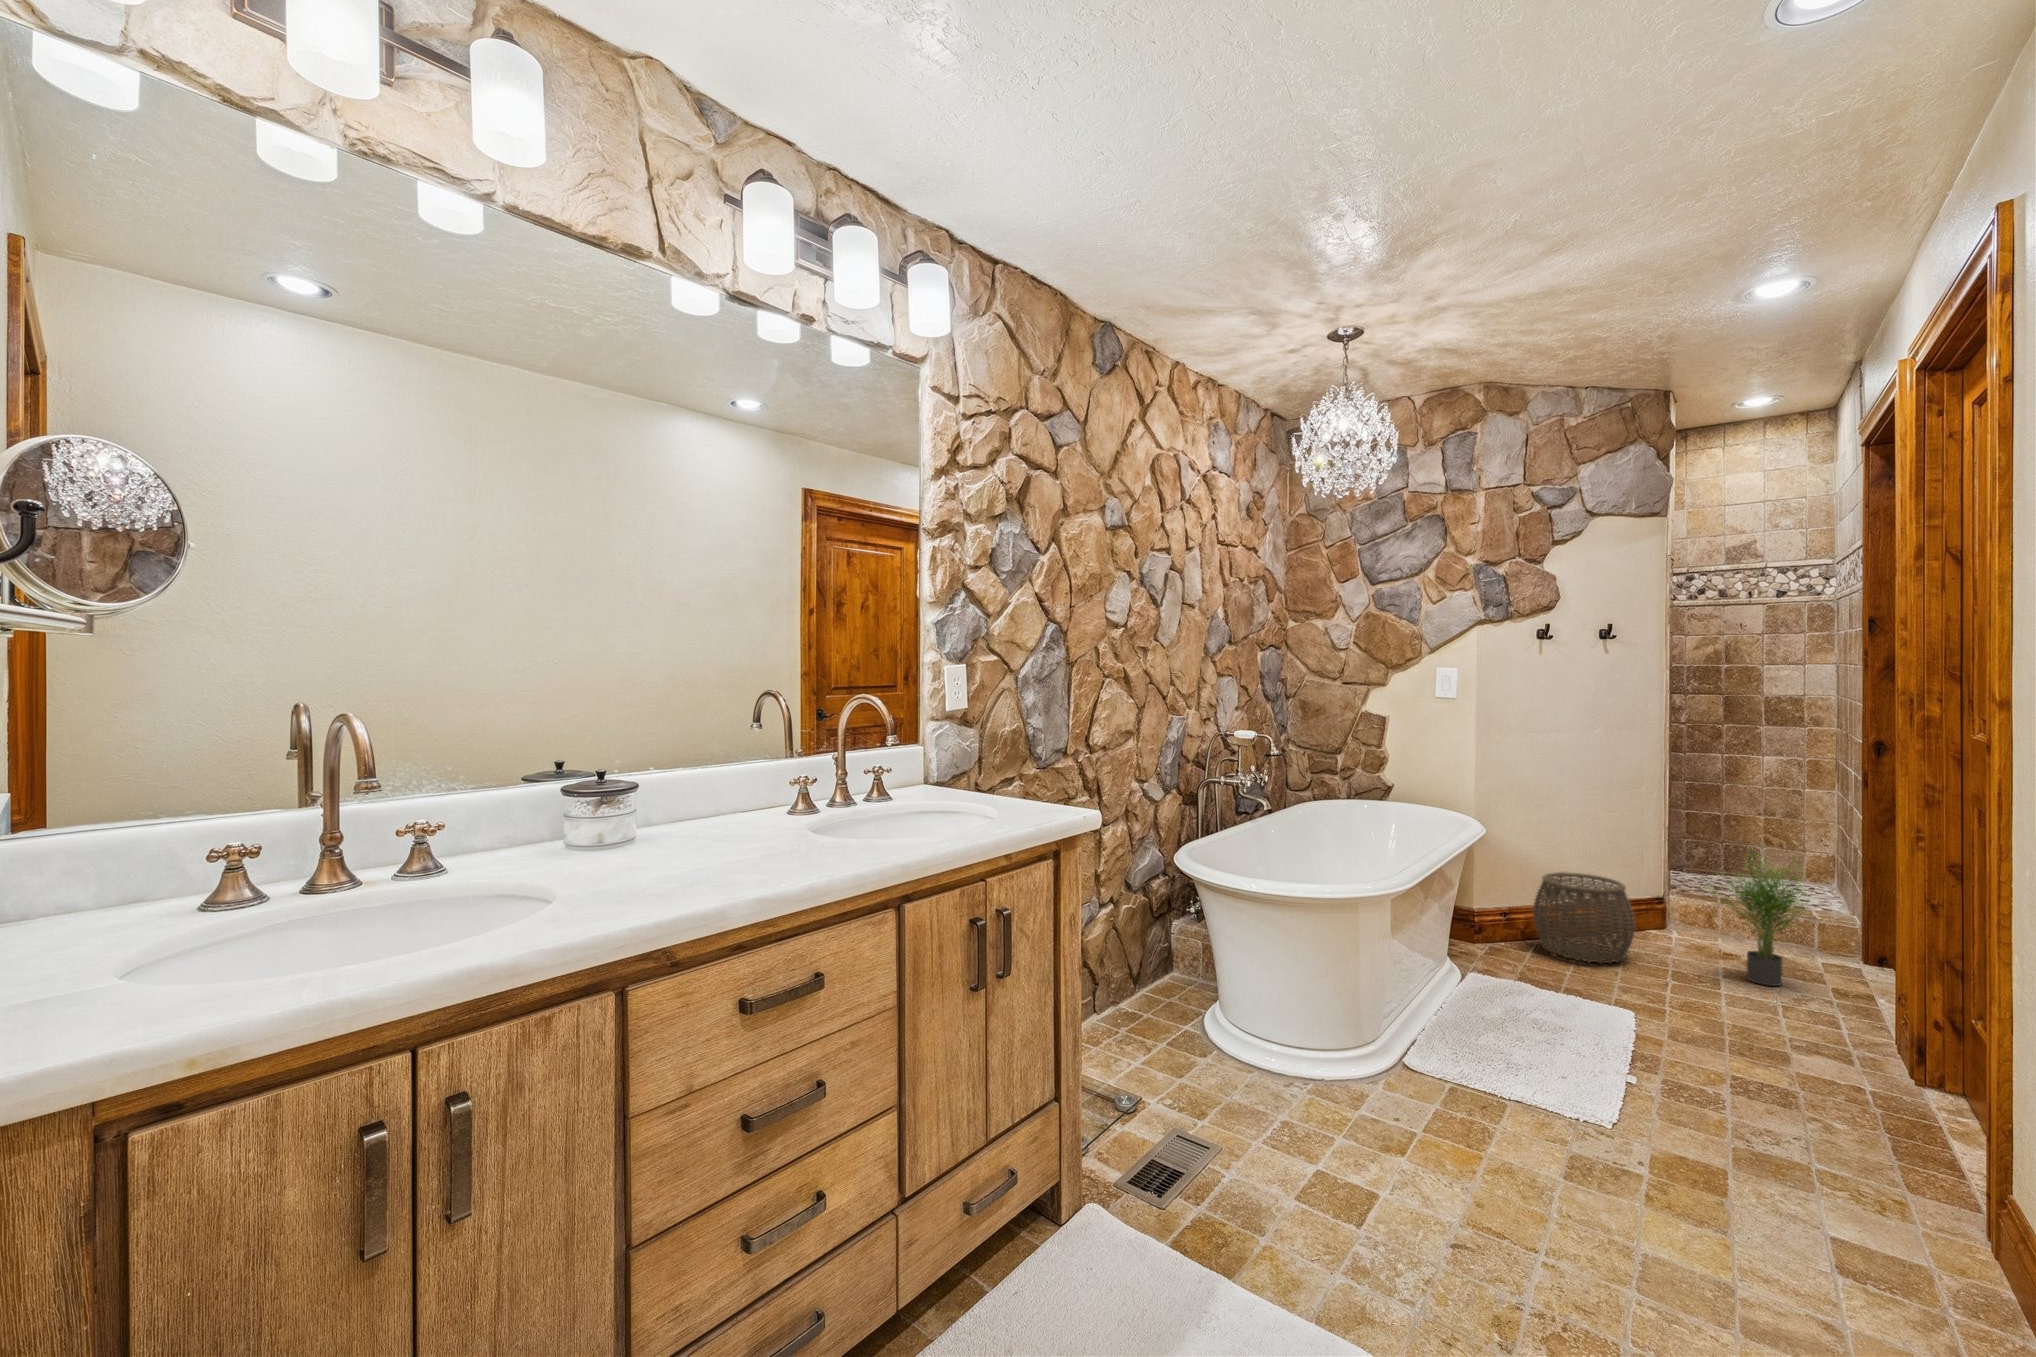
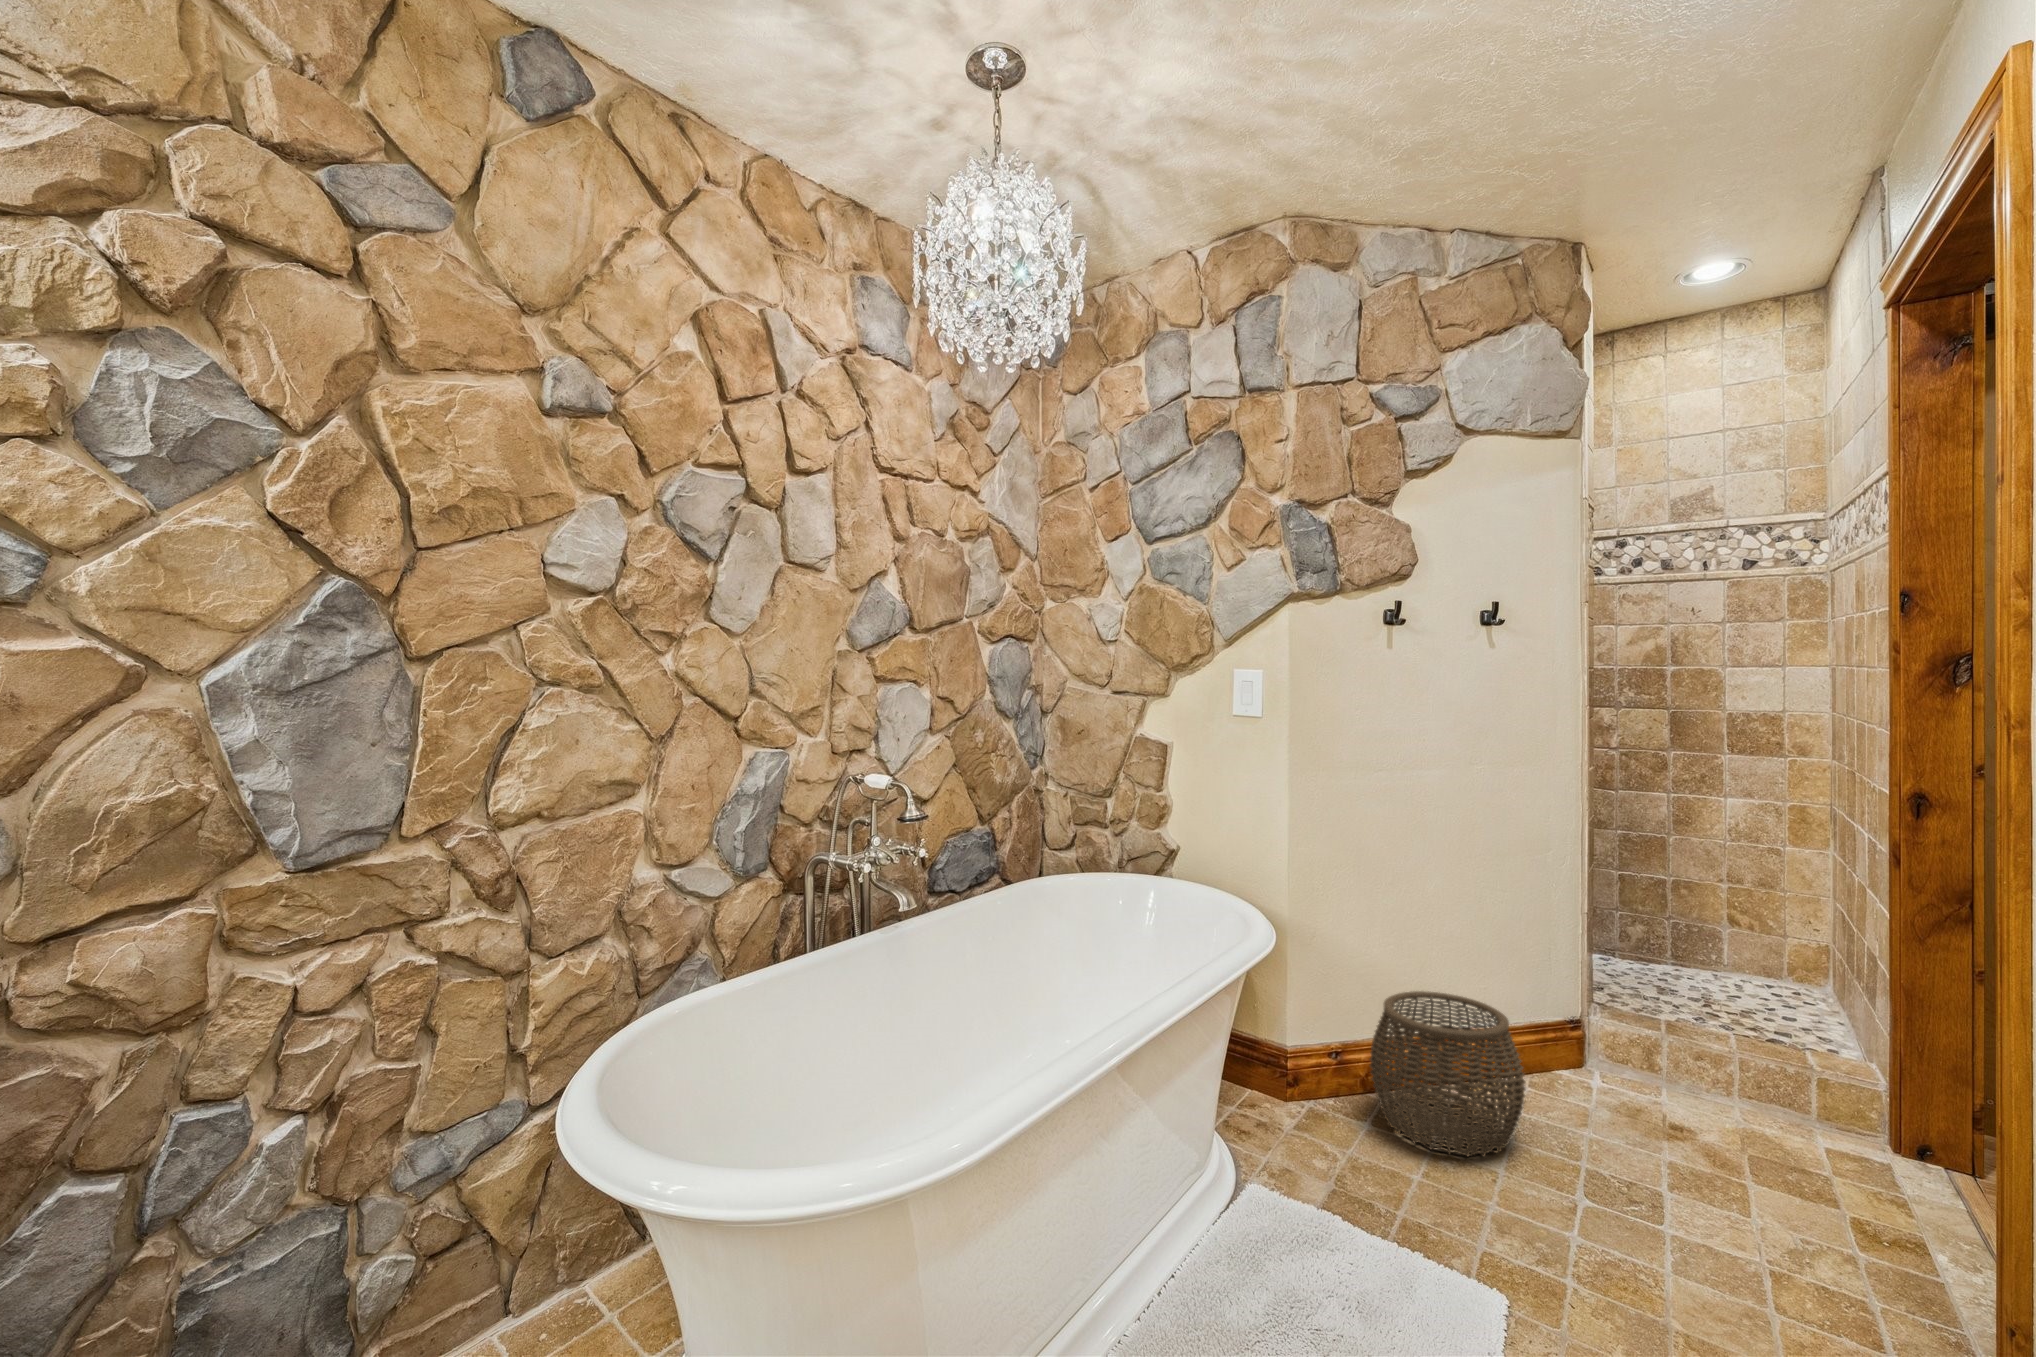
potted plant: present [1710,855,1807,986] -> none [1614,963,1830,1213]

